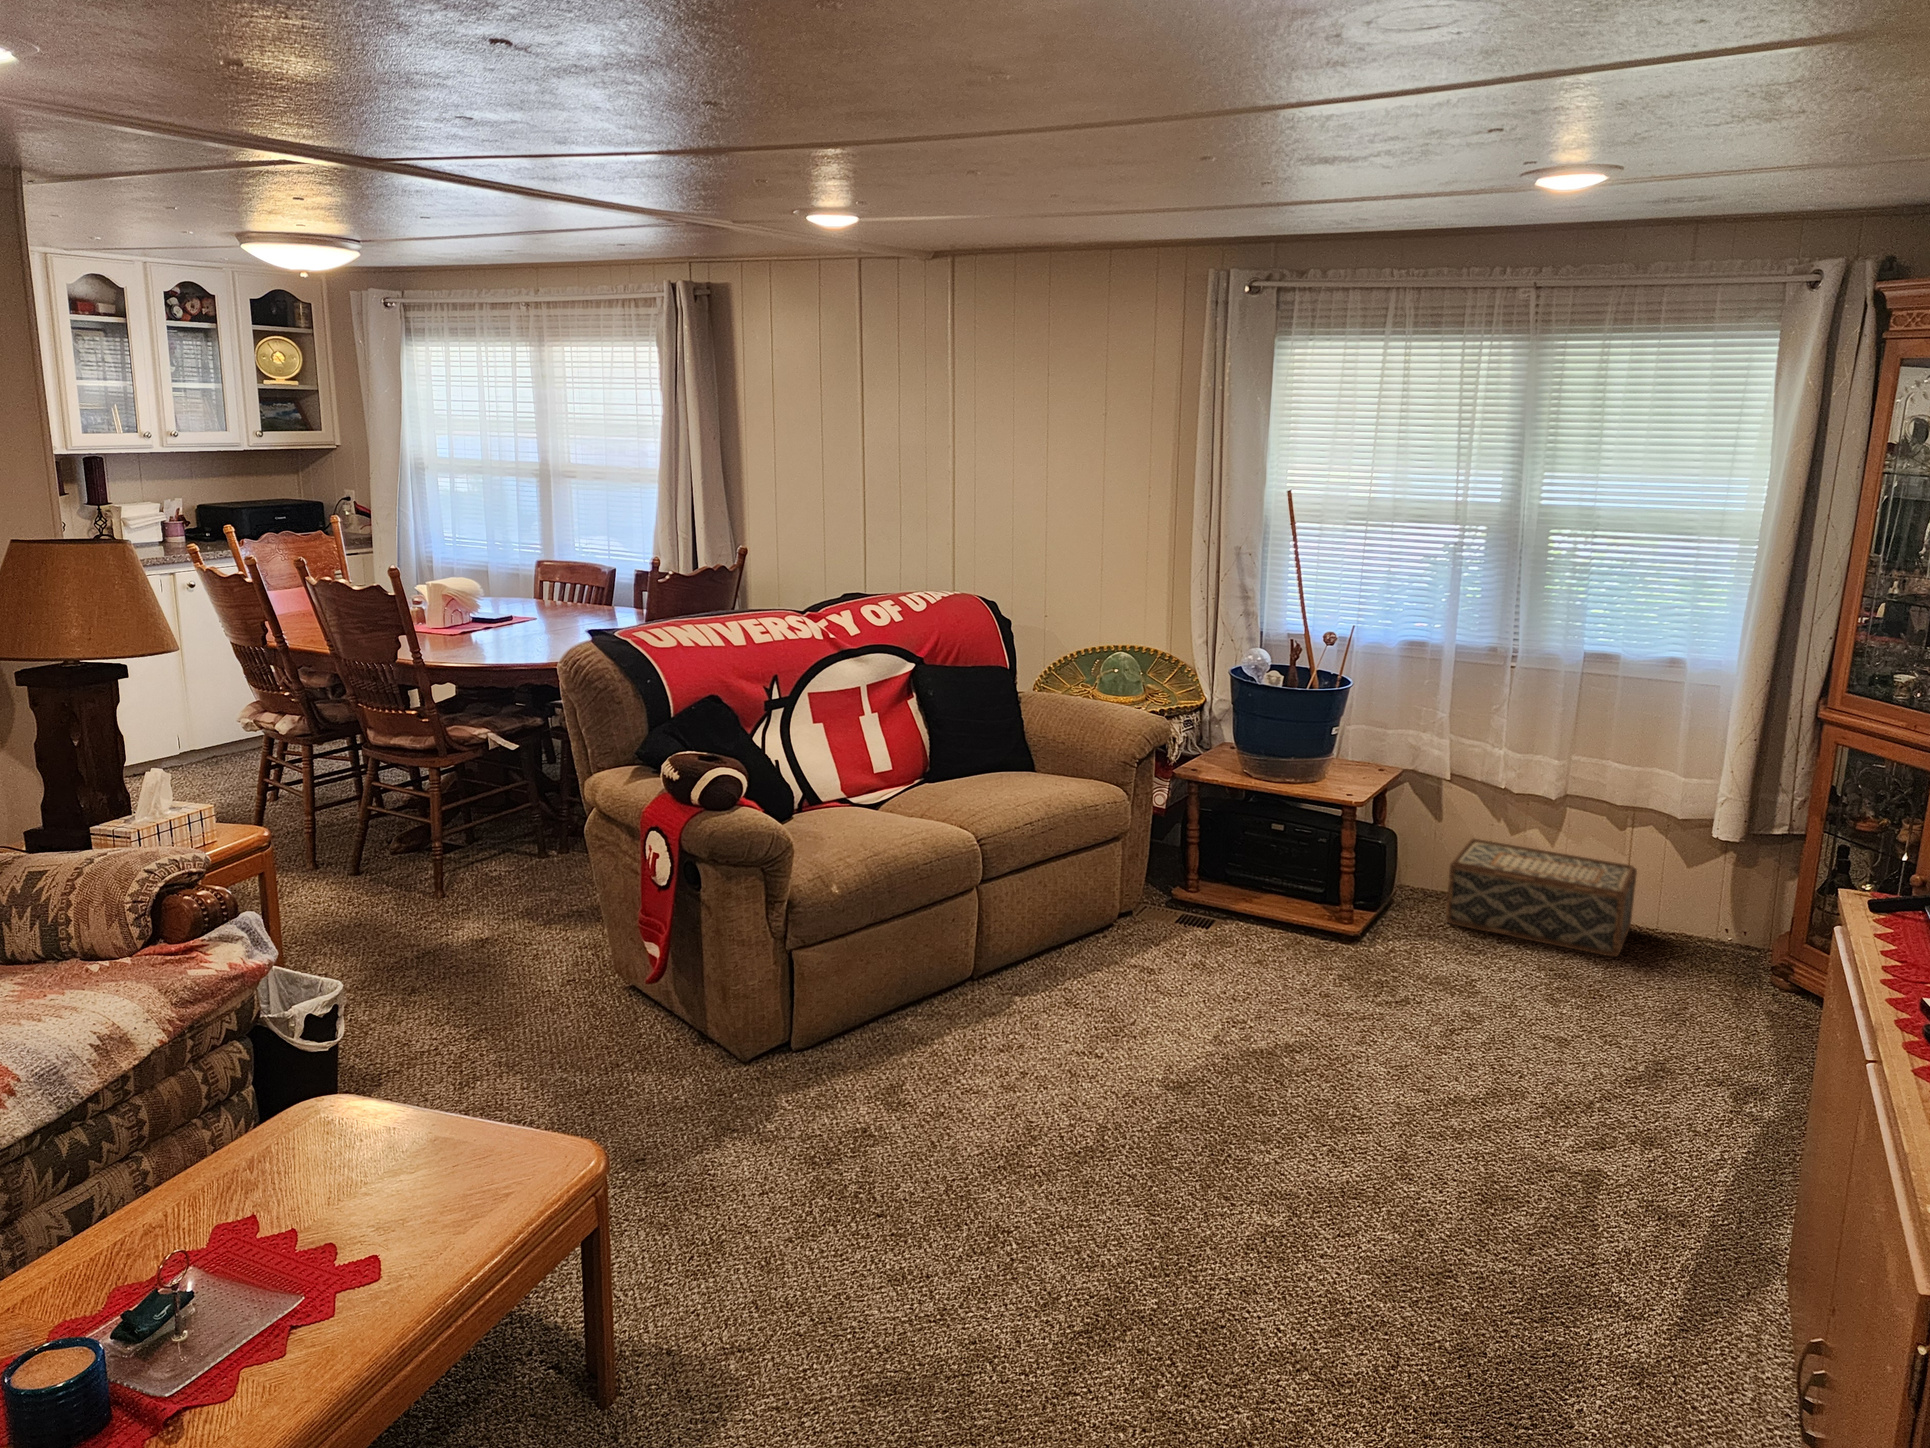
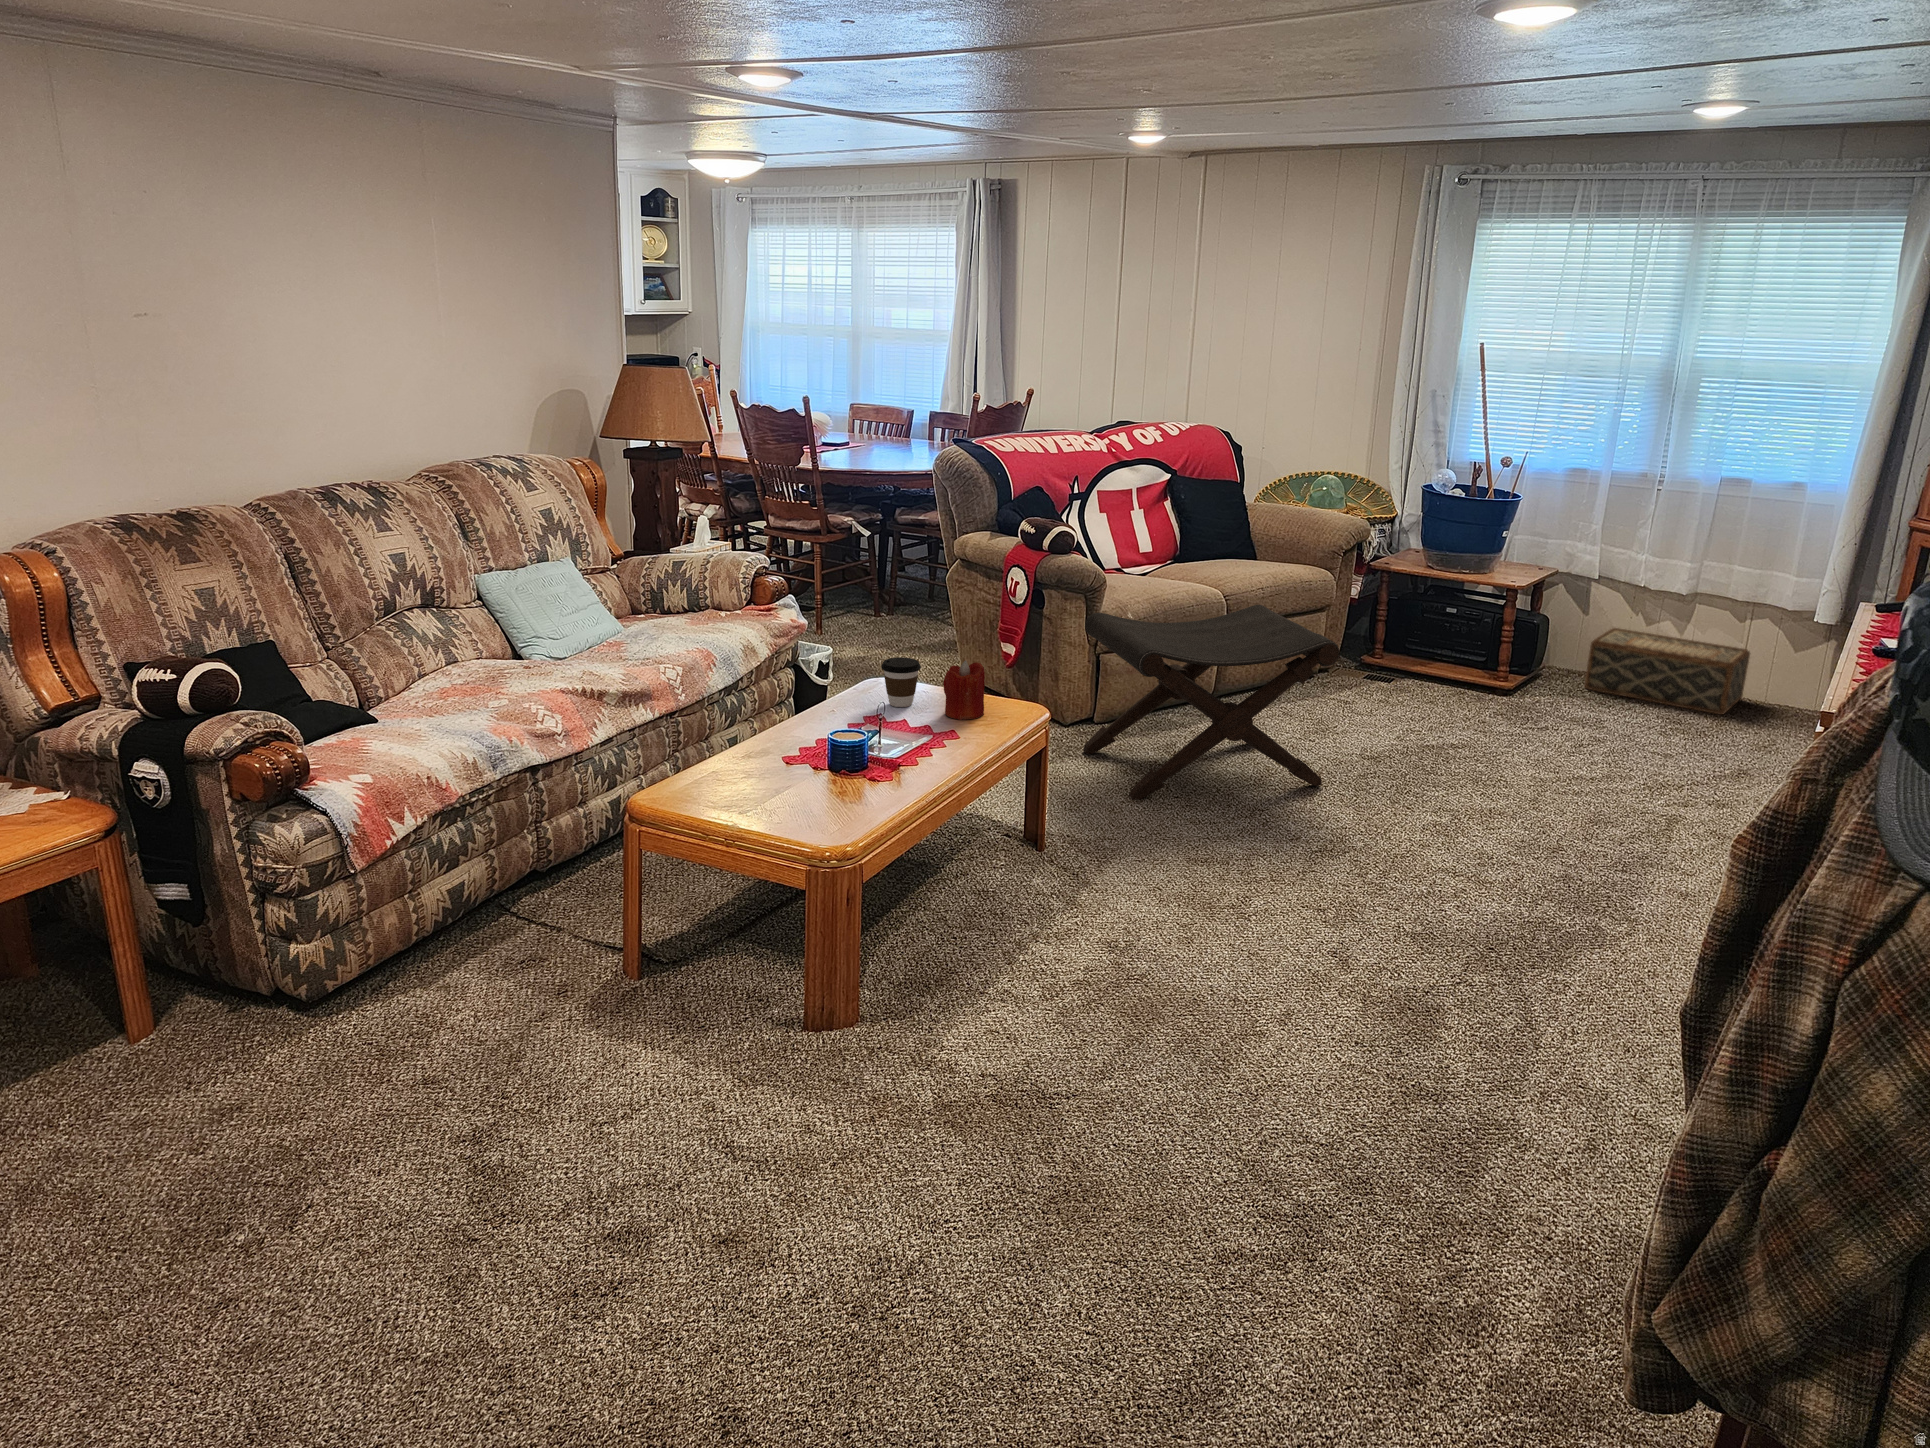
footstool: none [747,876,1126,1239] -> present [1083,605,1340,800]
coffee cup: none [288,1082,371,1183] -> present [881,657,921,707]
candle: none [398,1097,483,1218] -> present [943,660,985,720]

